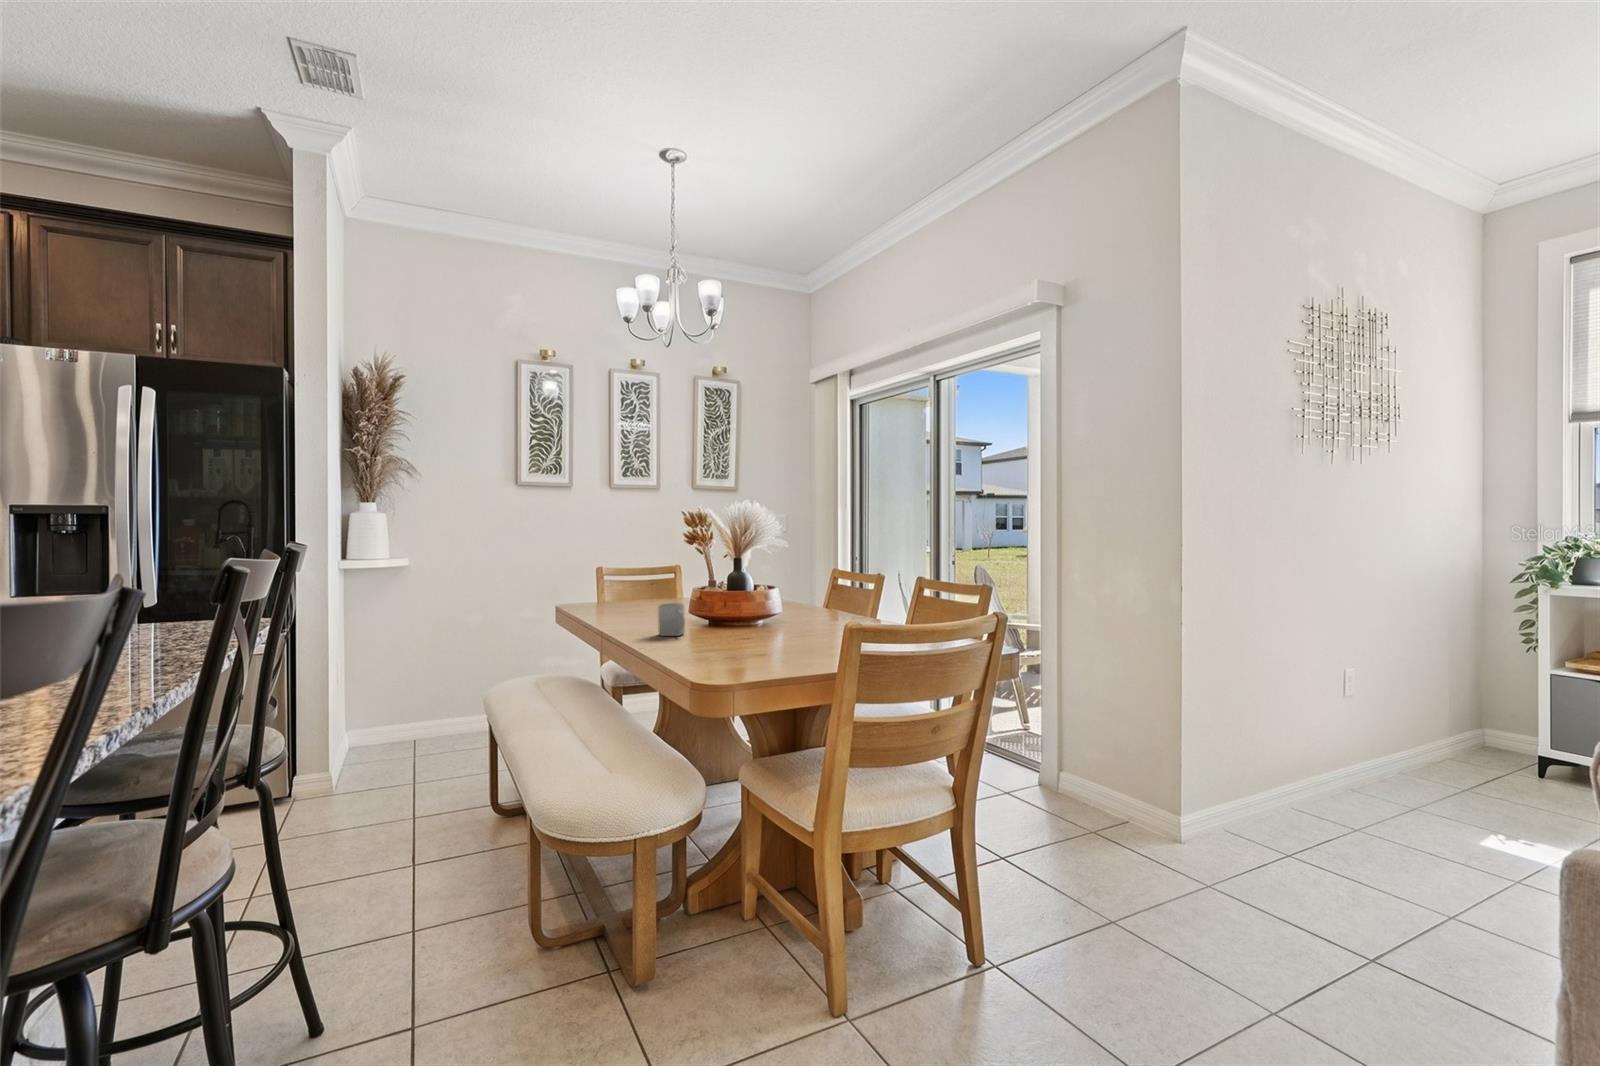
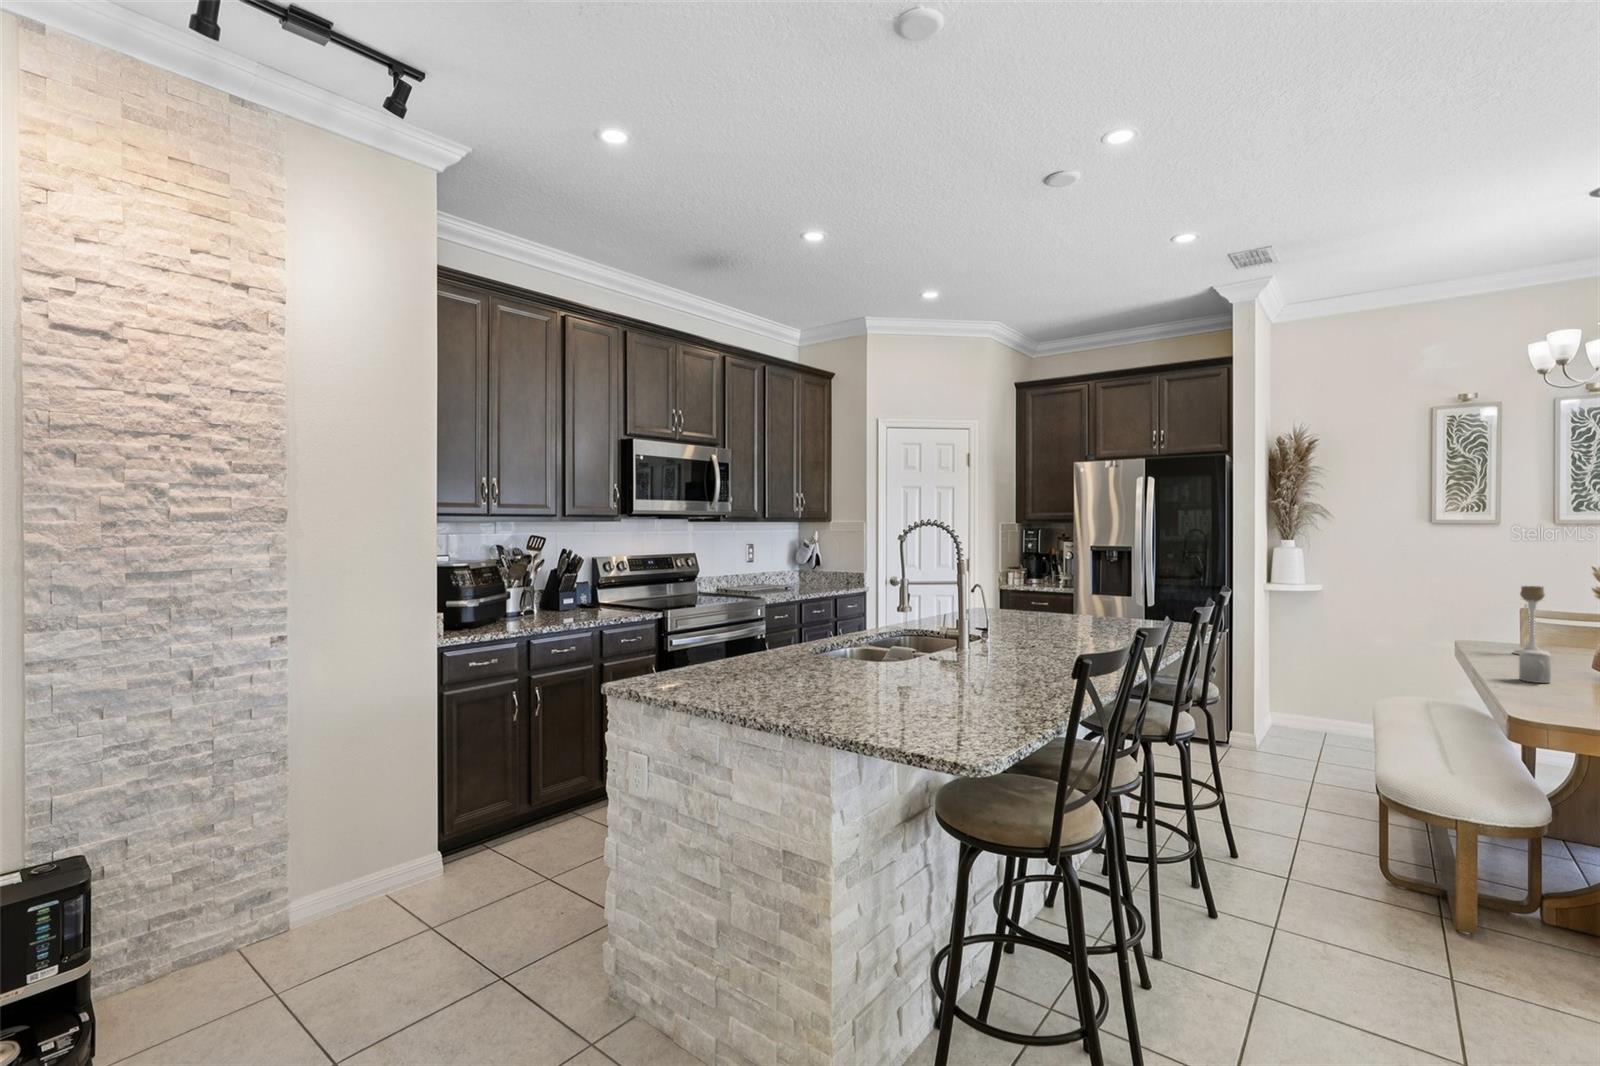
candle holder: none [618,537,648,610] -> present [1514,586,1551,656]

